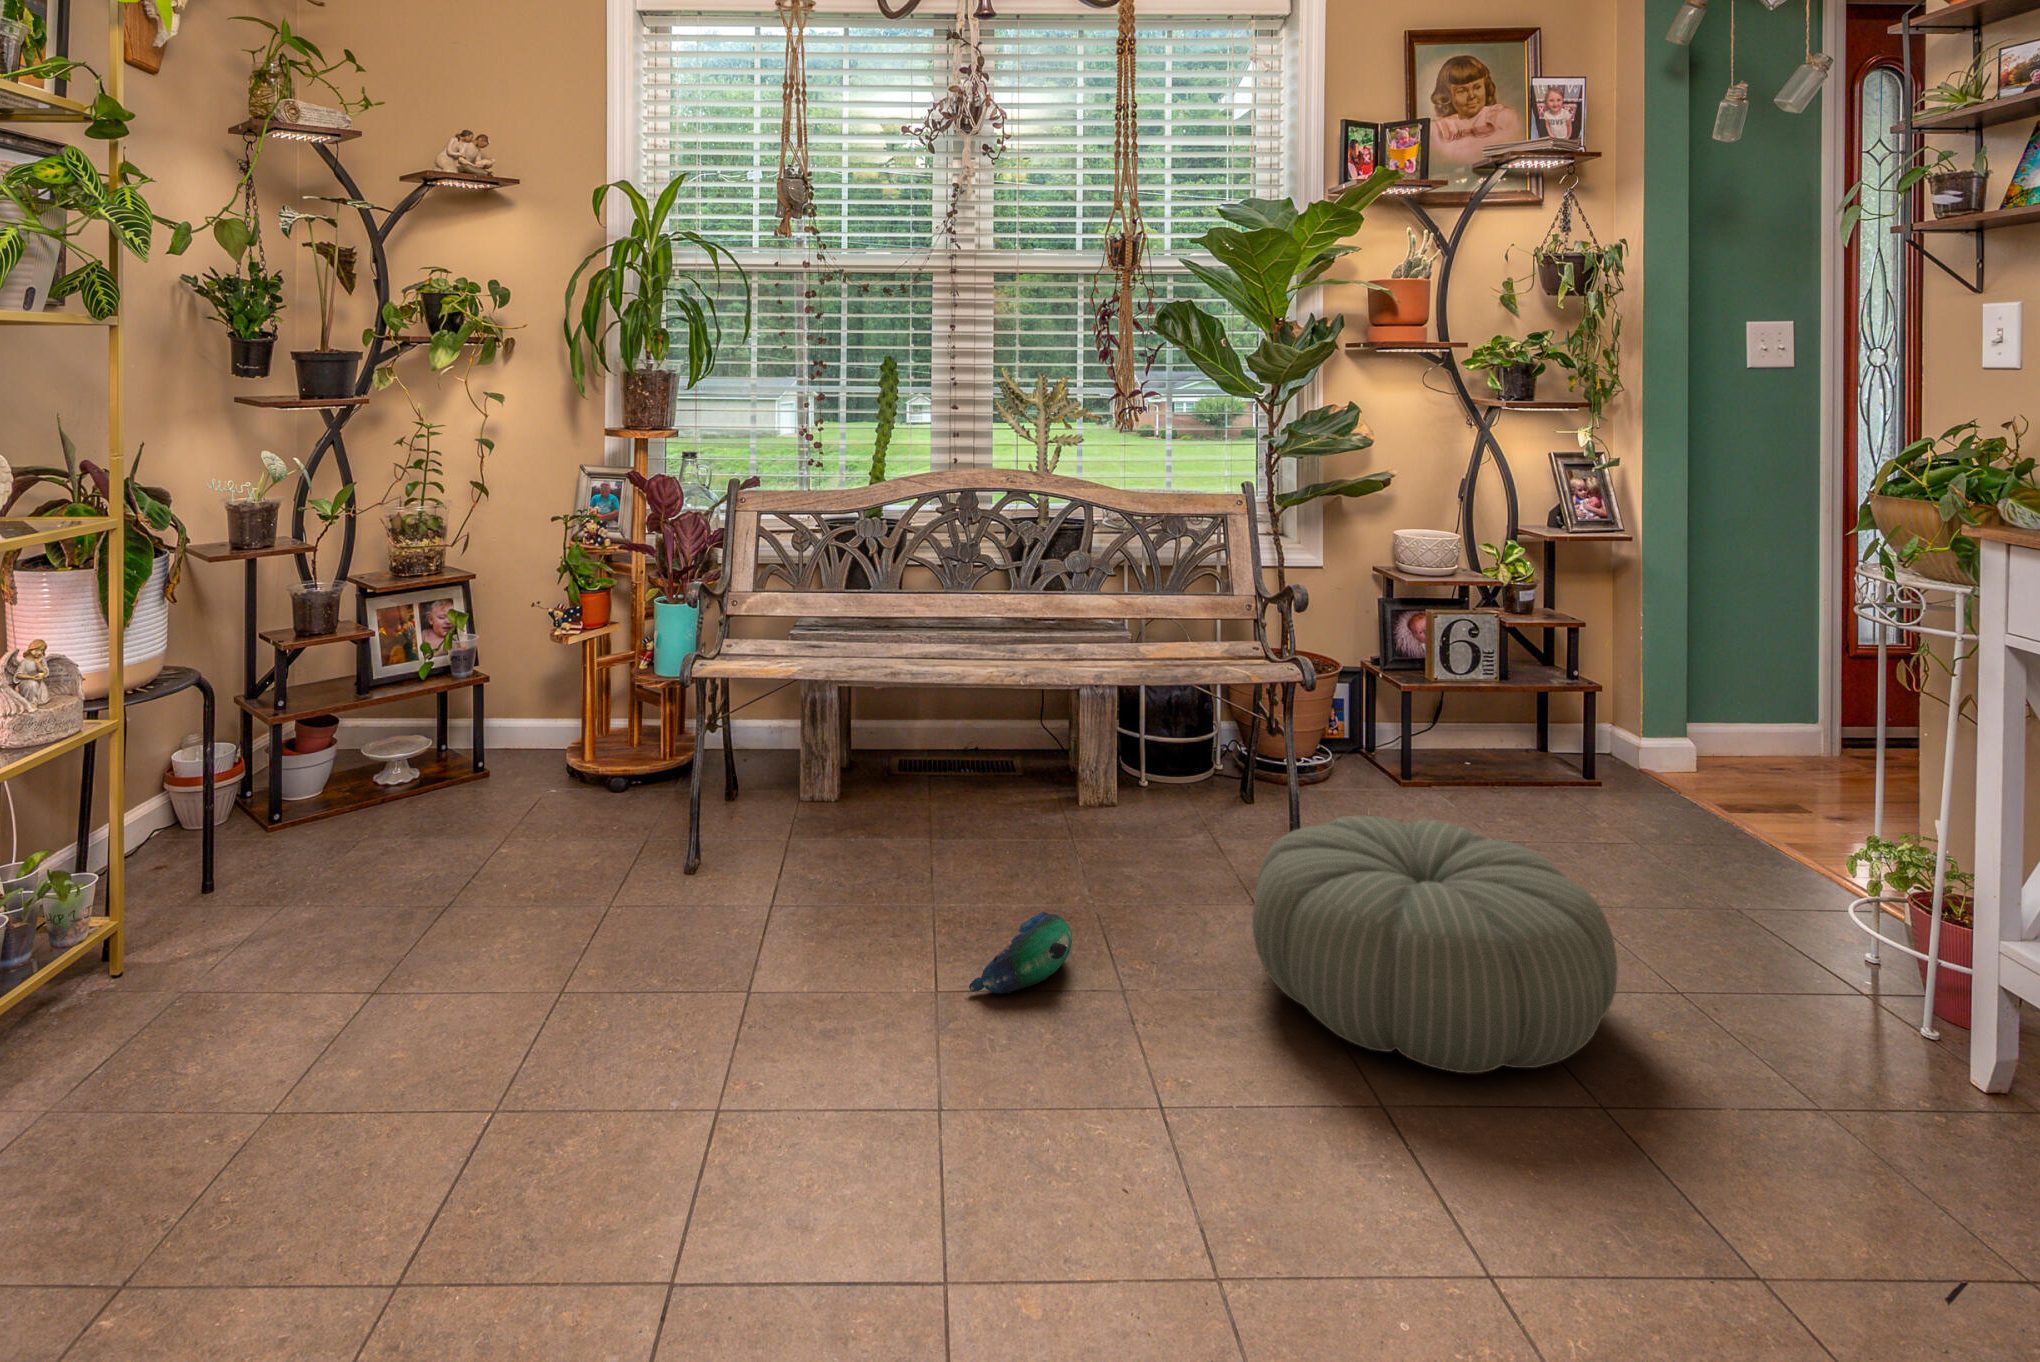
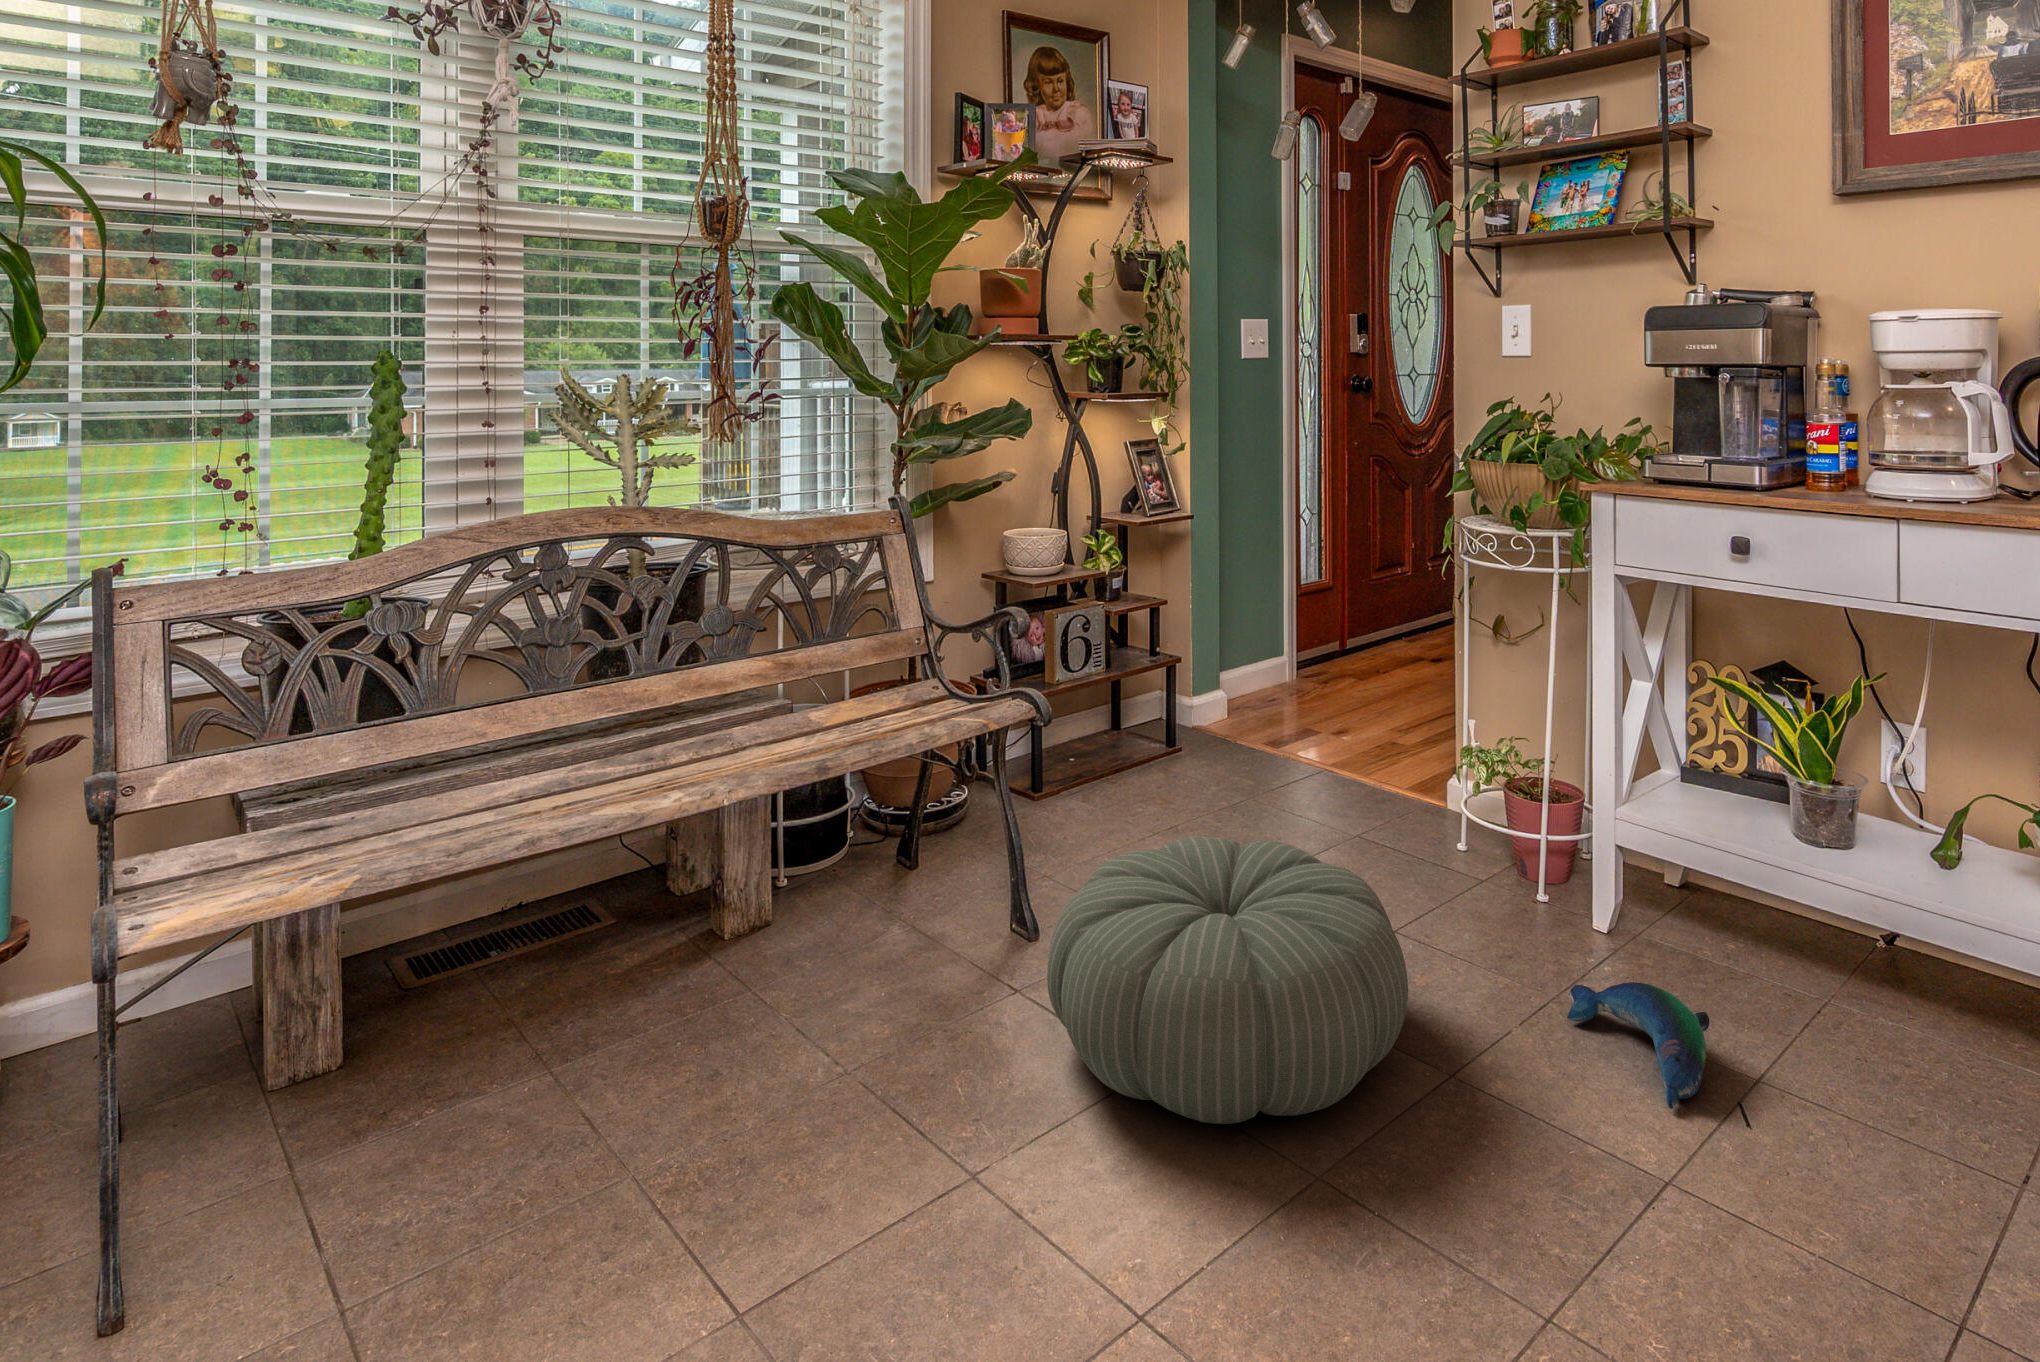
plush toy: present [969,912,1072,994] -> present [1567,982,1709,1109]

